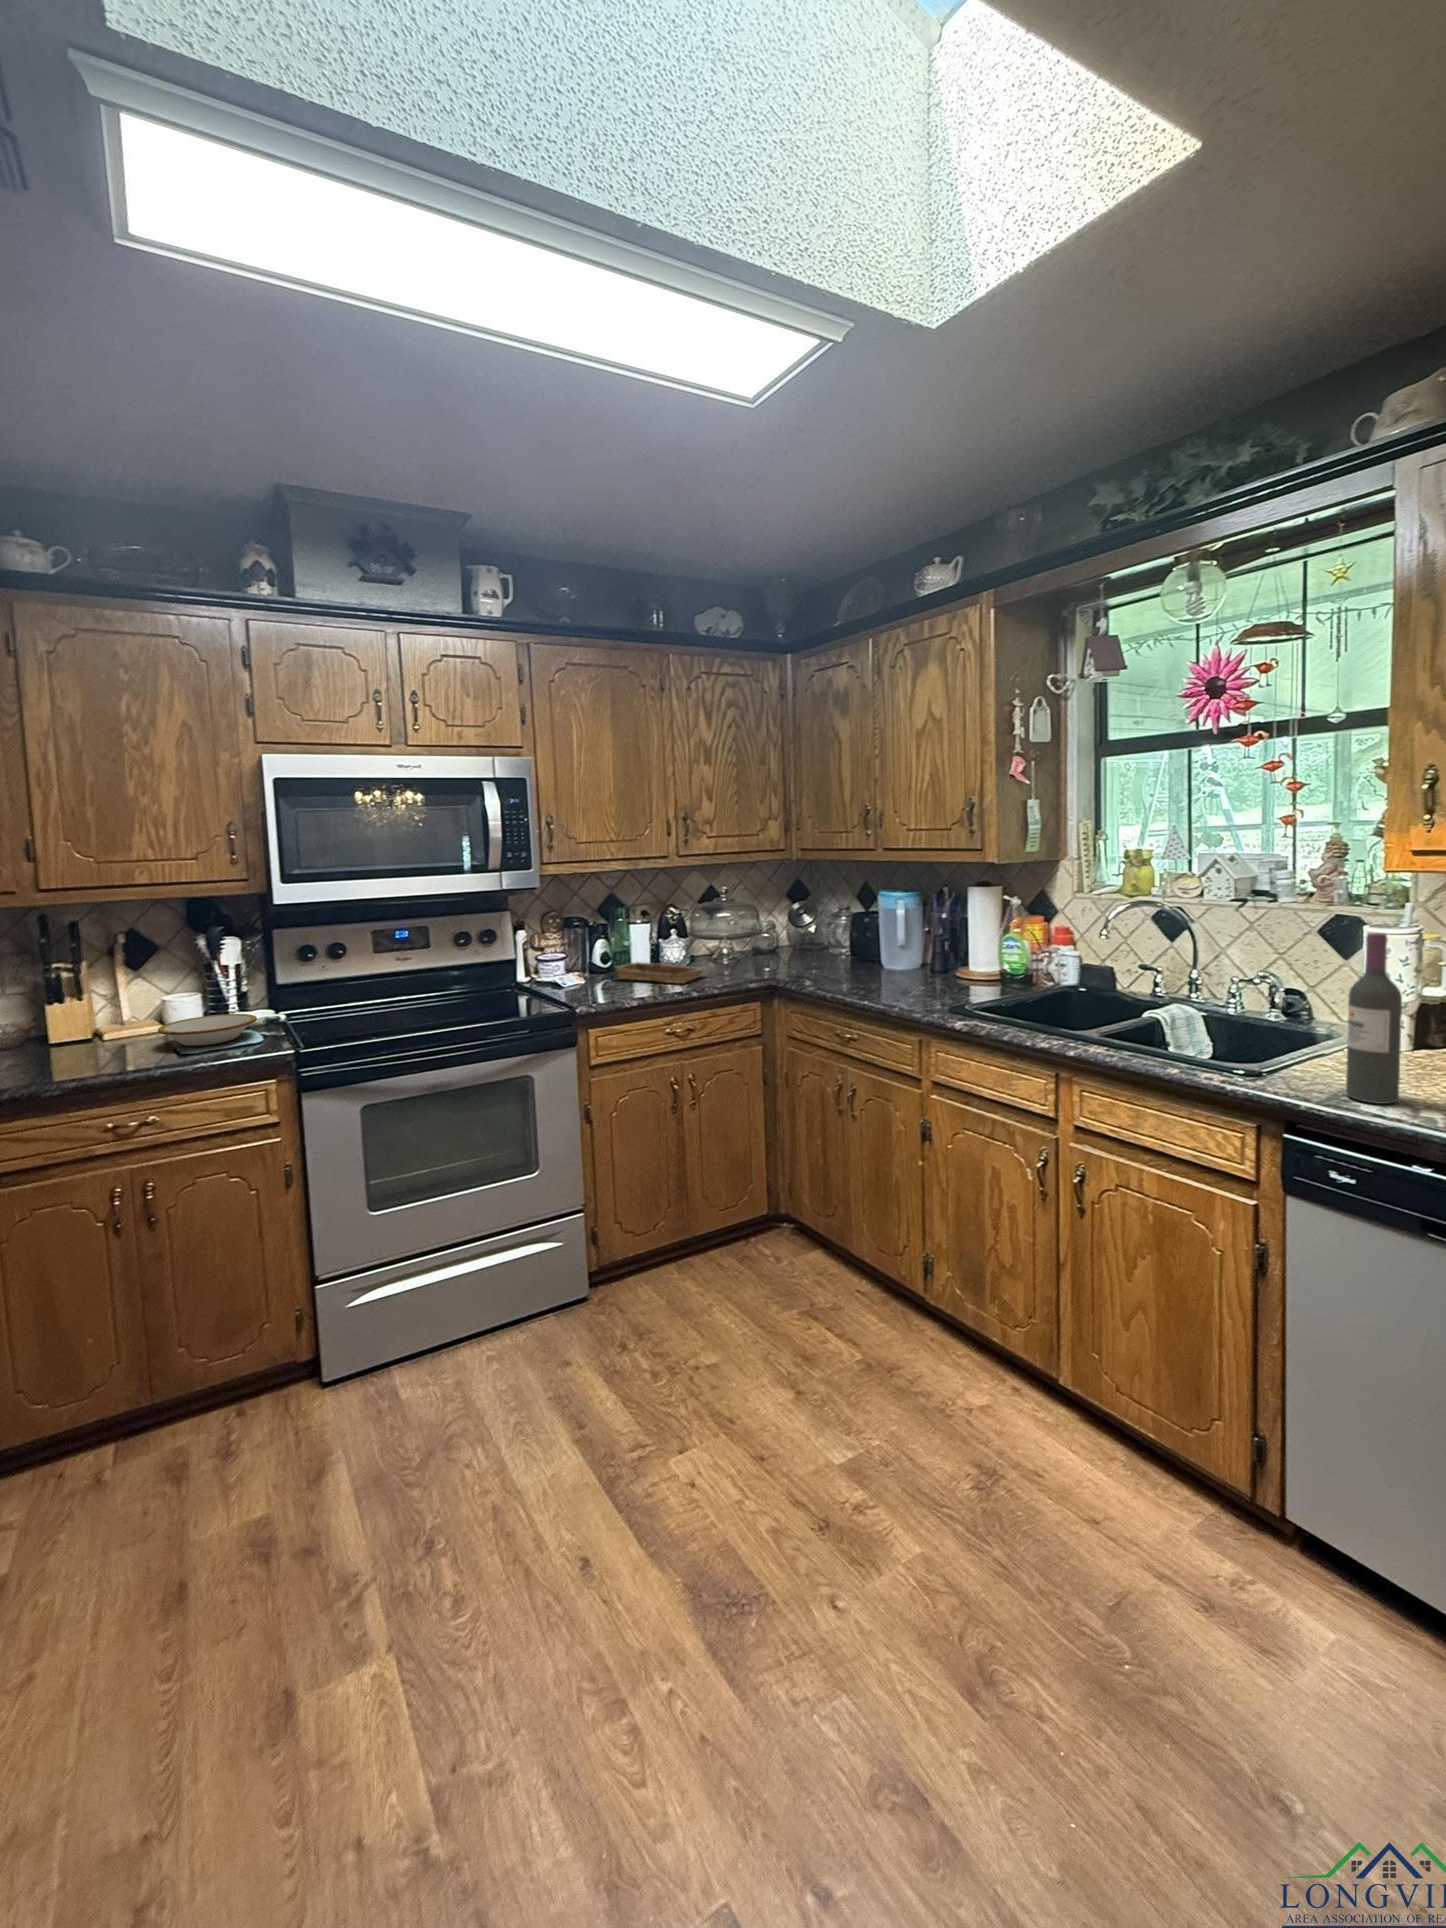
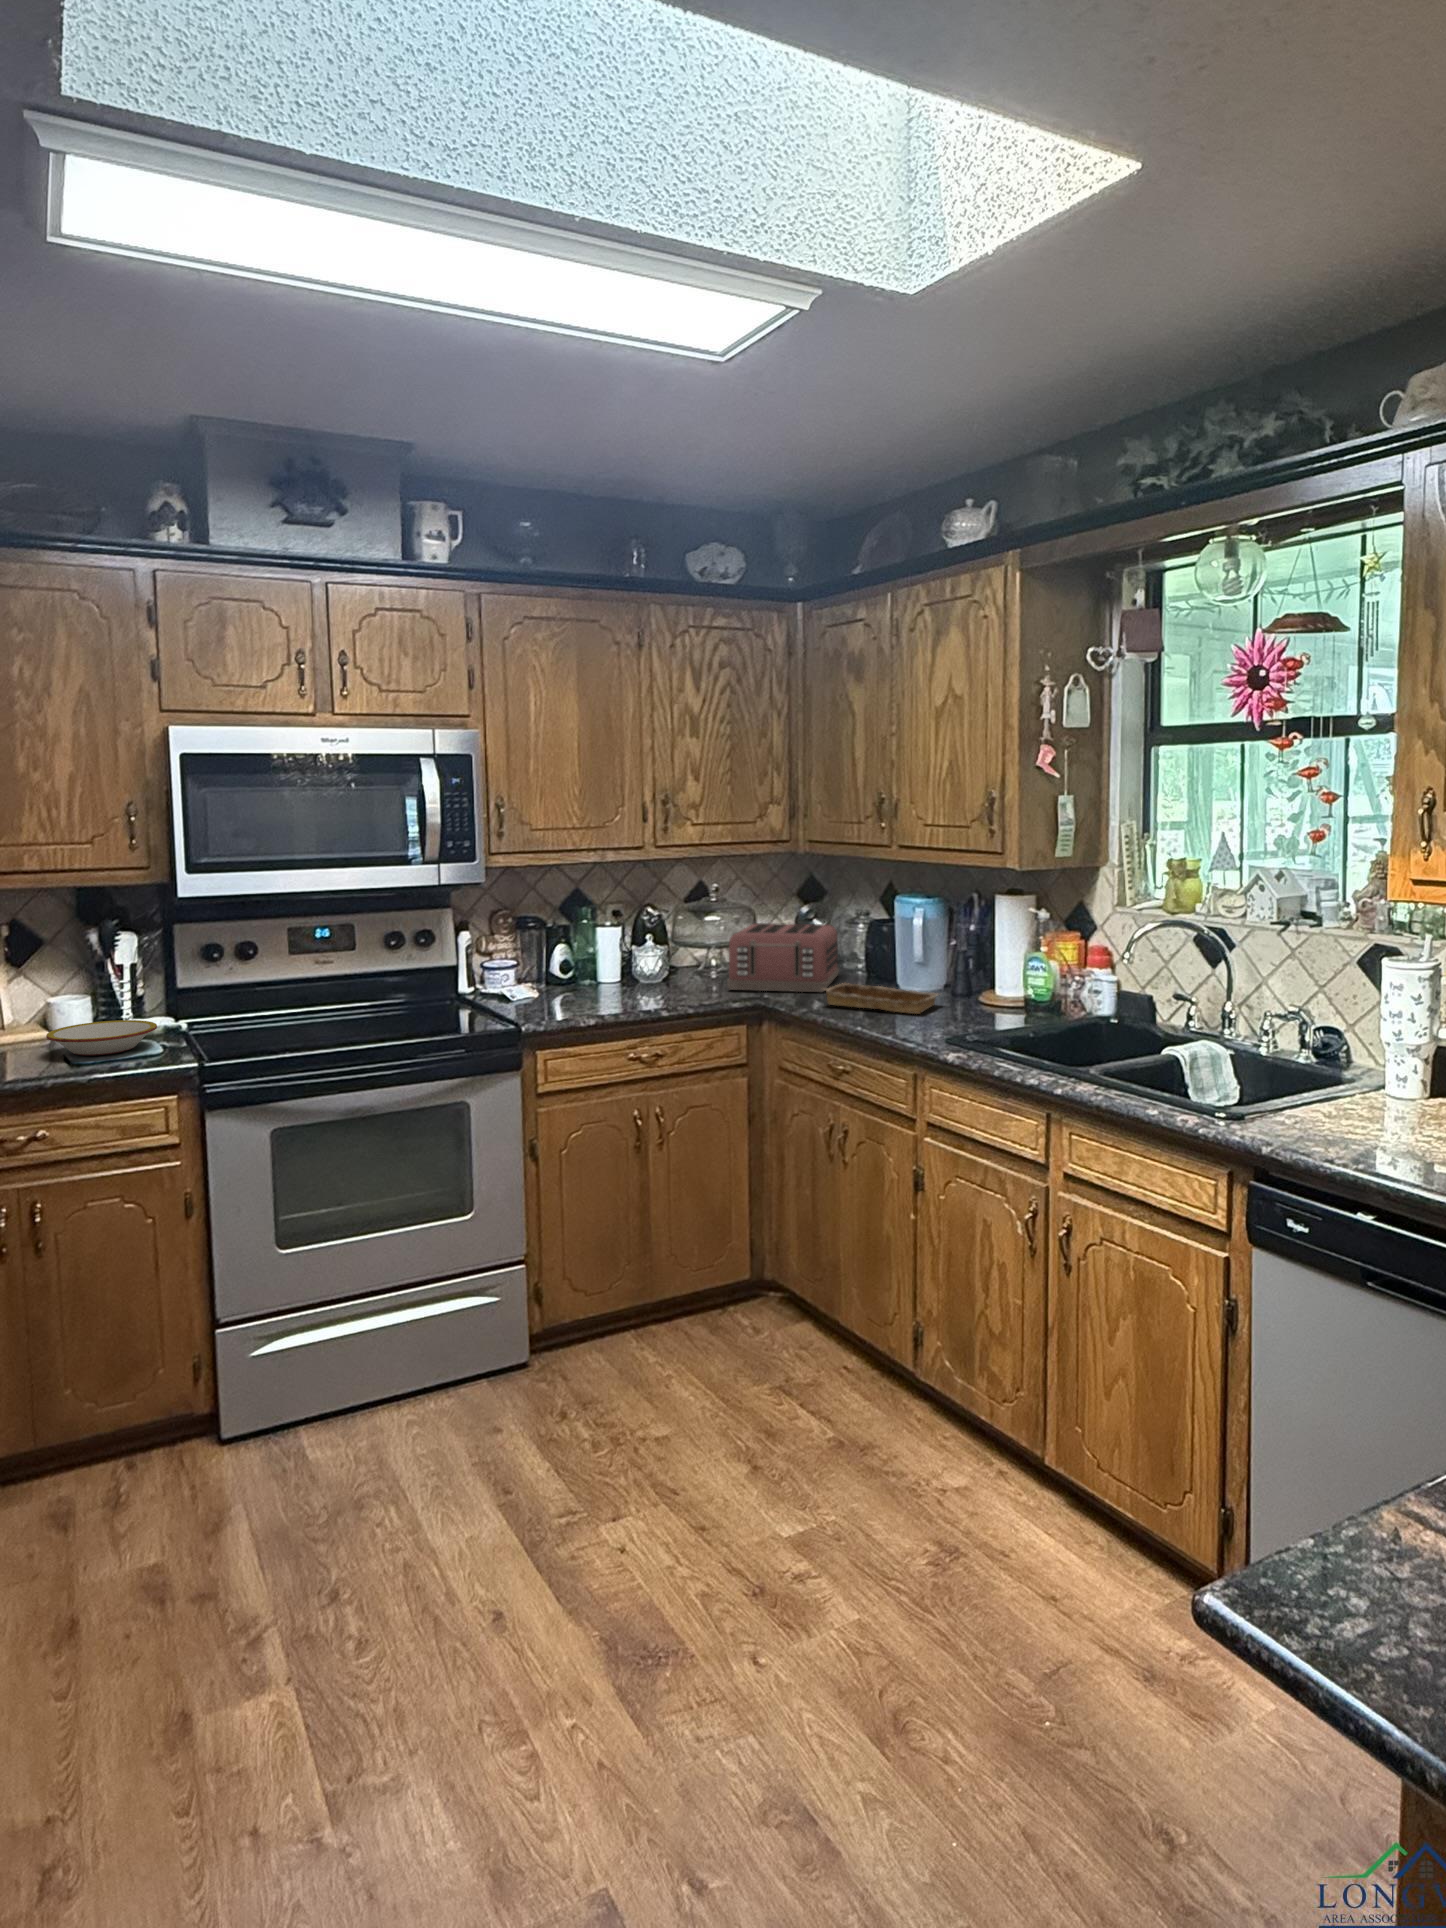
toaster: none [742,917,832,974] -> present [727,923,839,992]
wine bottle: present [1346,933,1402,1104] -> none [1319,970,1374,1152]
tray: present [617,962,703,984] -> present [823,983,938,1014]

